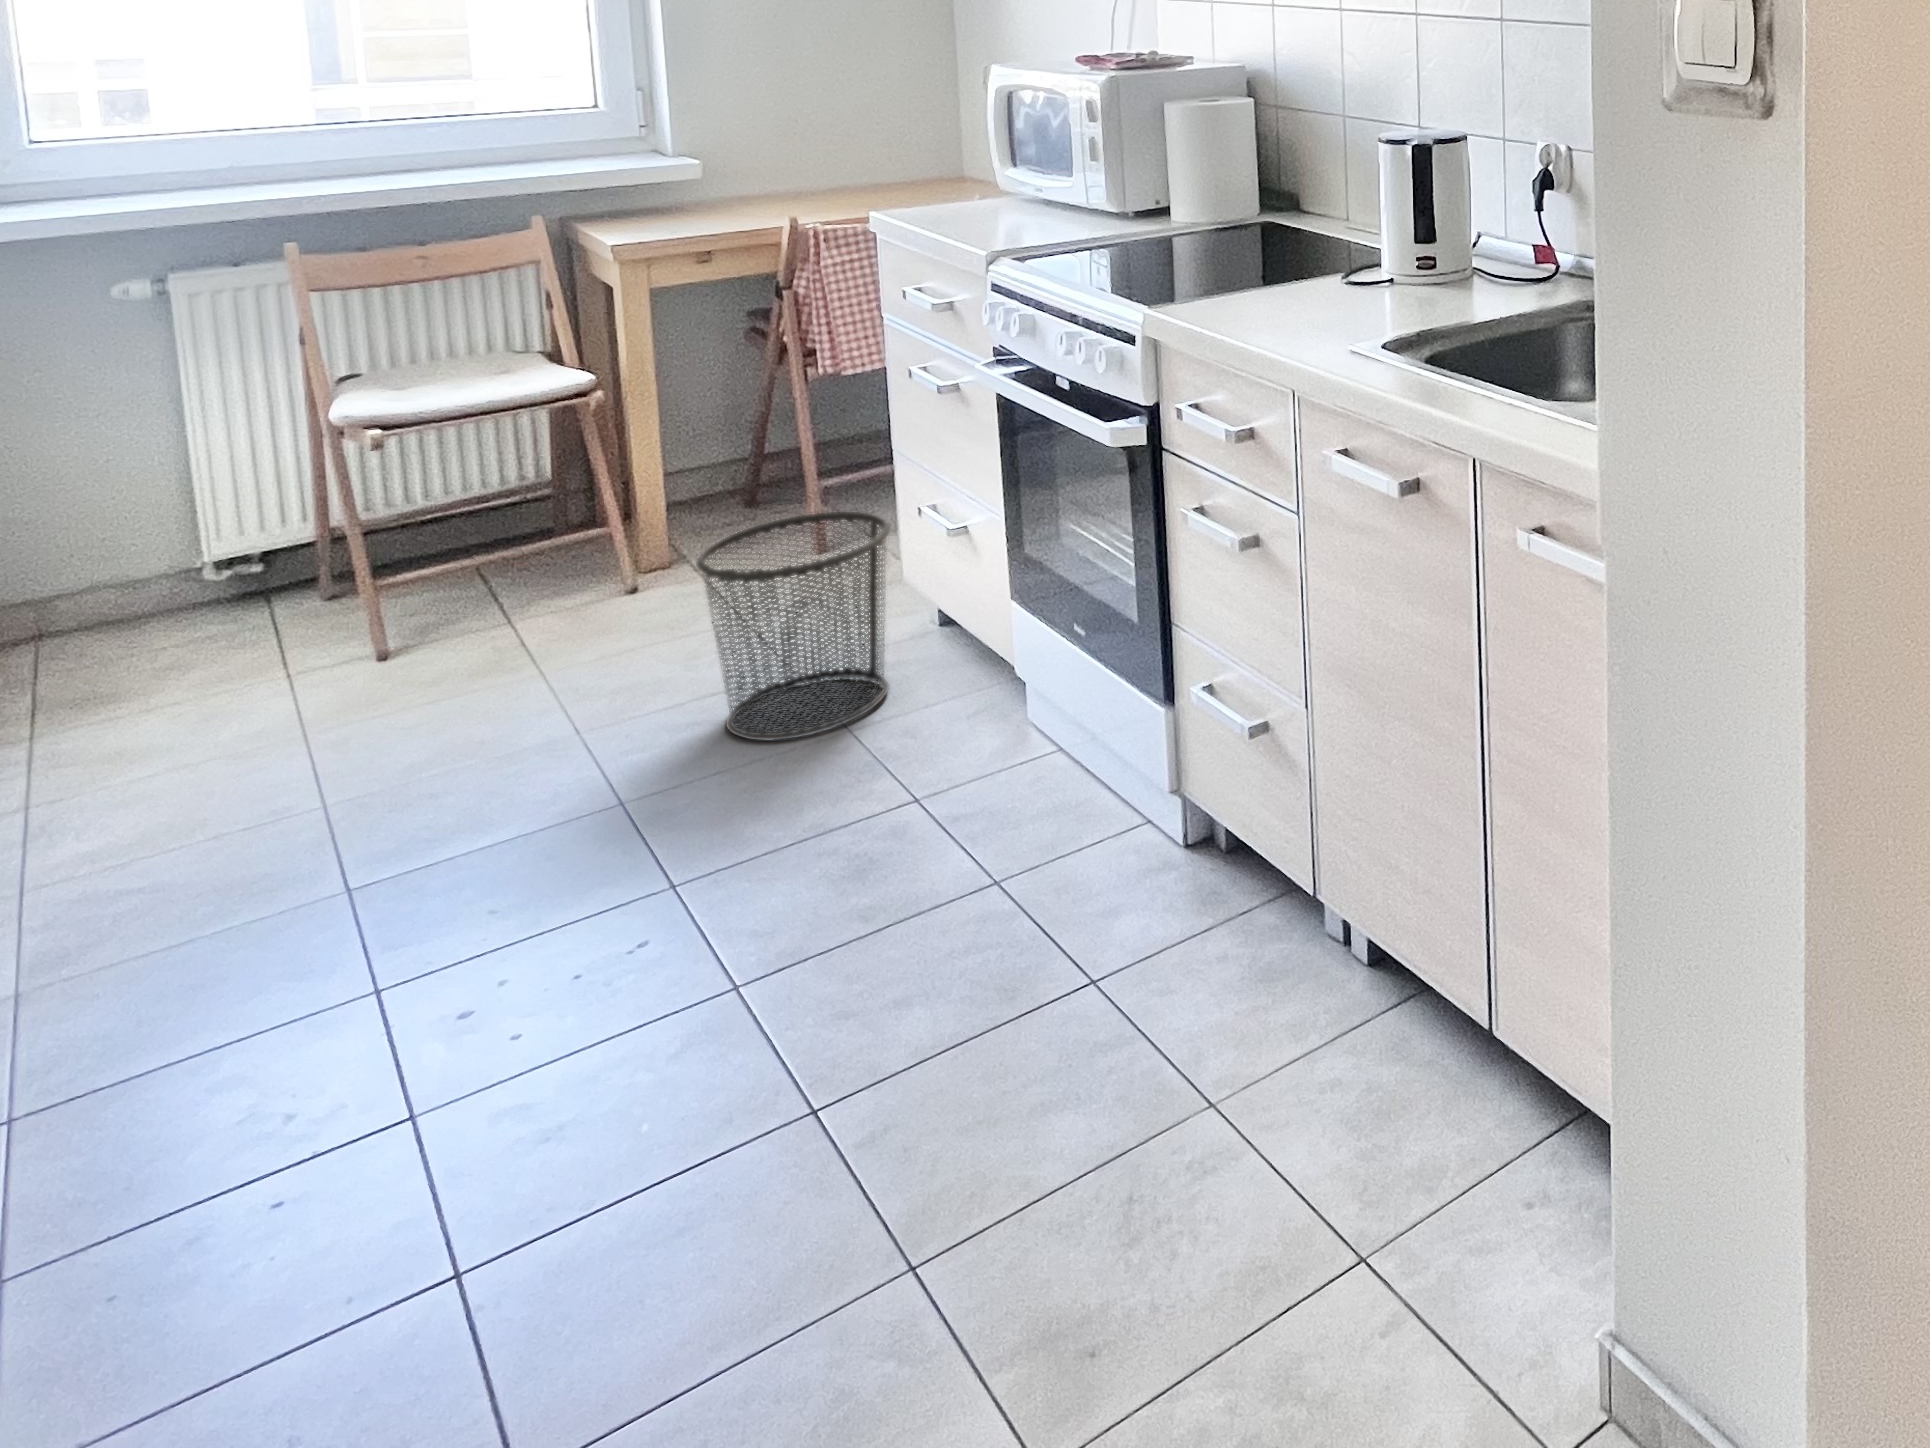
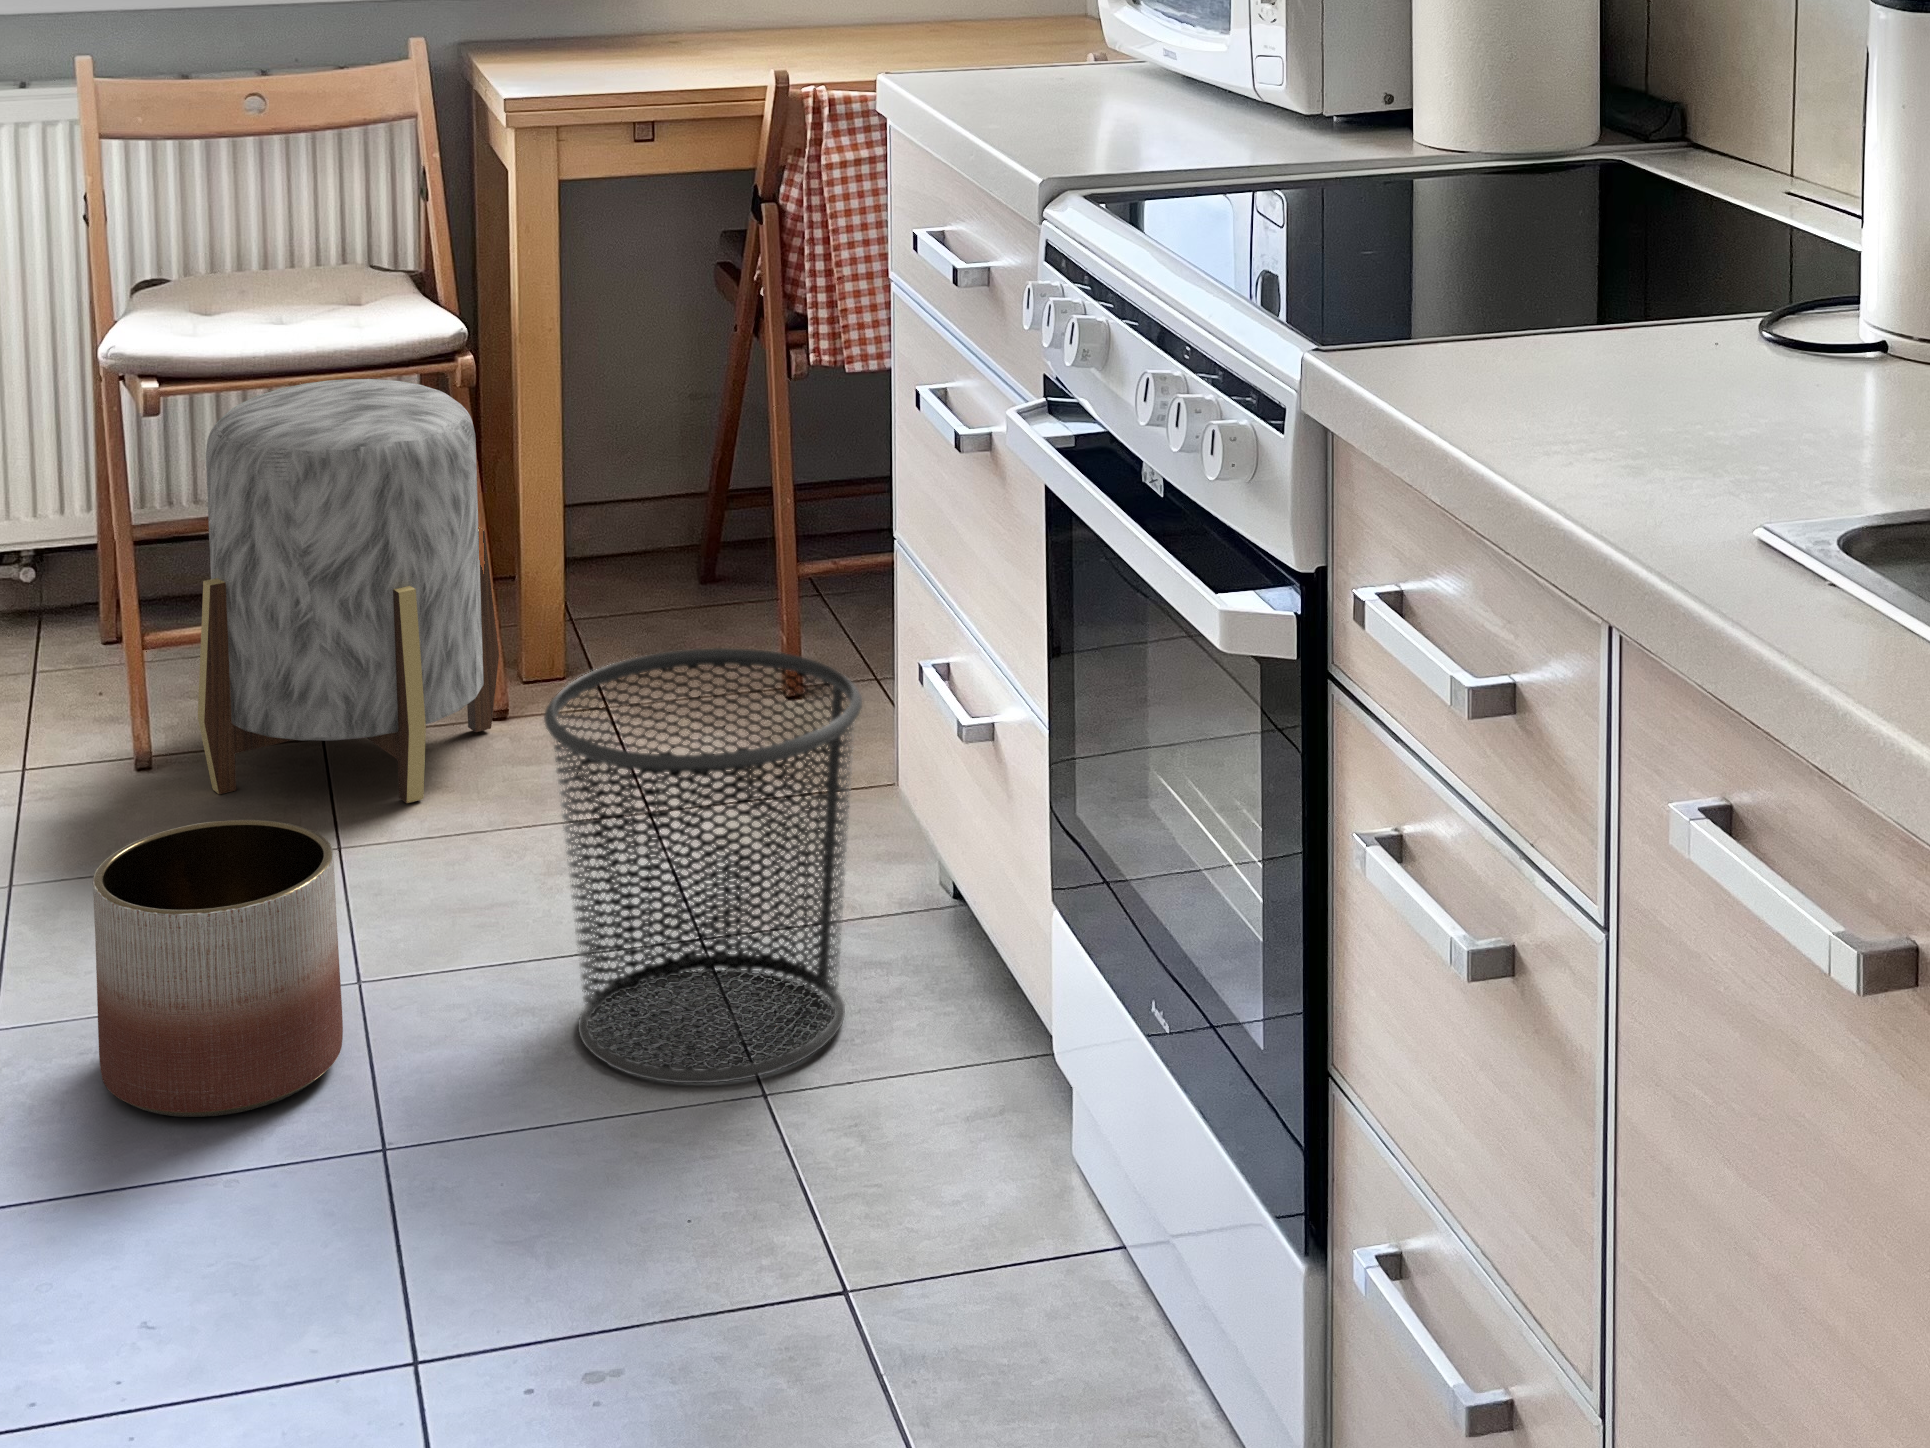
stool: none [416,411,632,666] -> present [198,379,499,803]
planter: none [391,654,573,829] -> present [93,820,343,1117]

